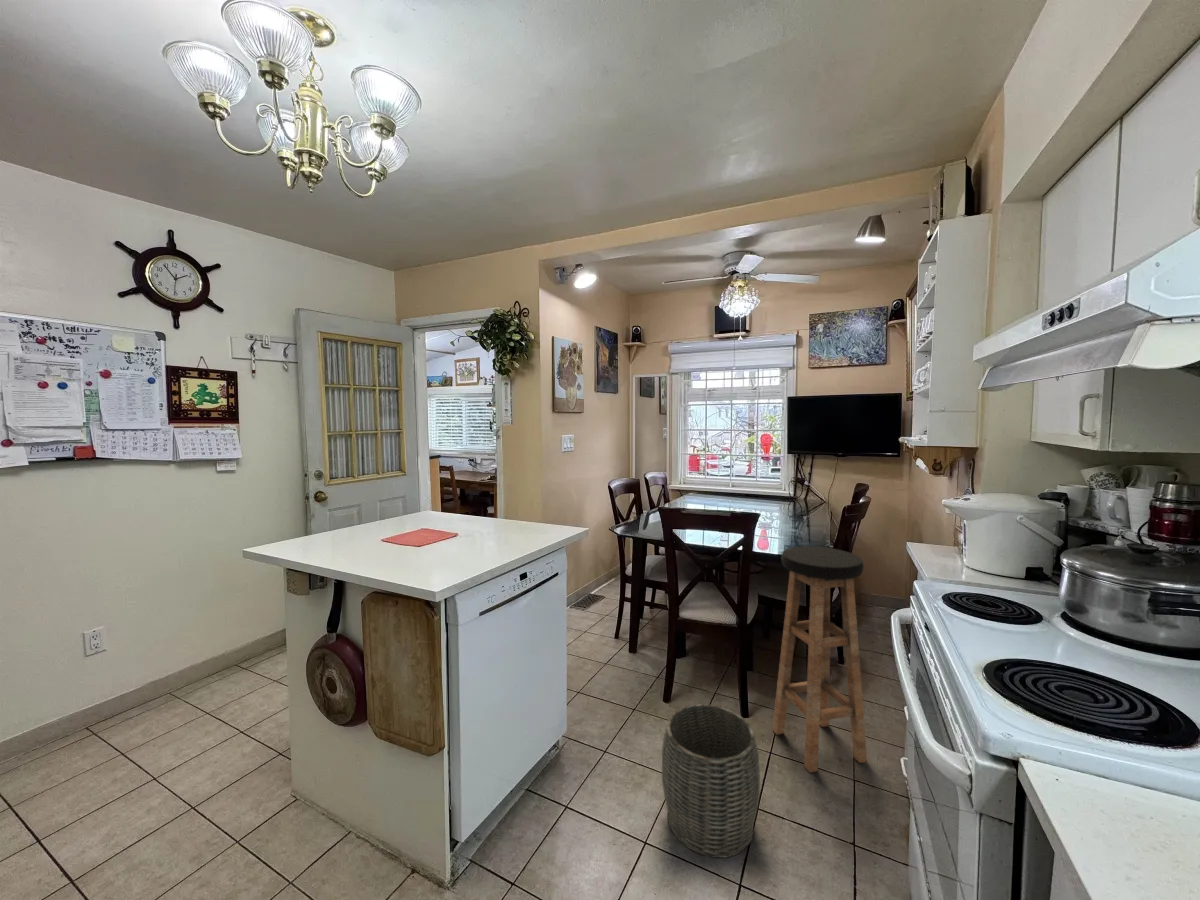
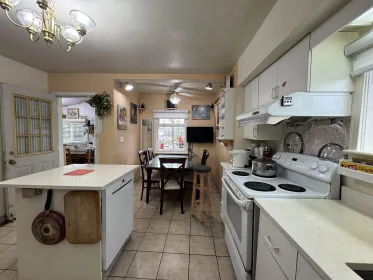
woven basket: present [662,704,760,858] -> none [167,210,193,250]

